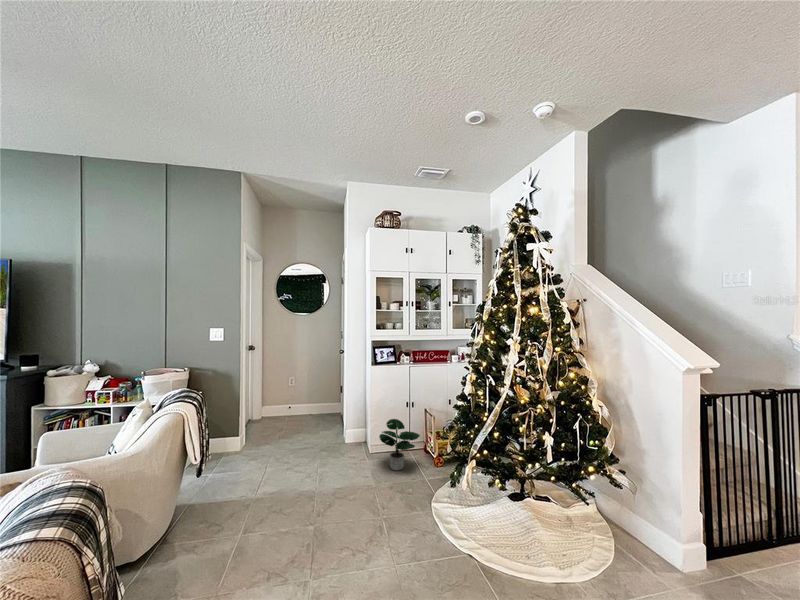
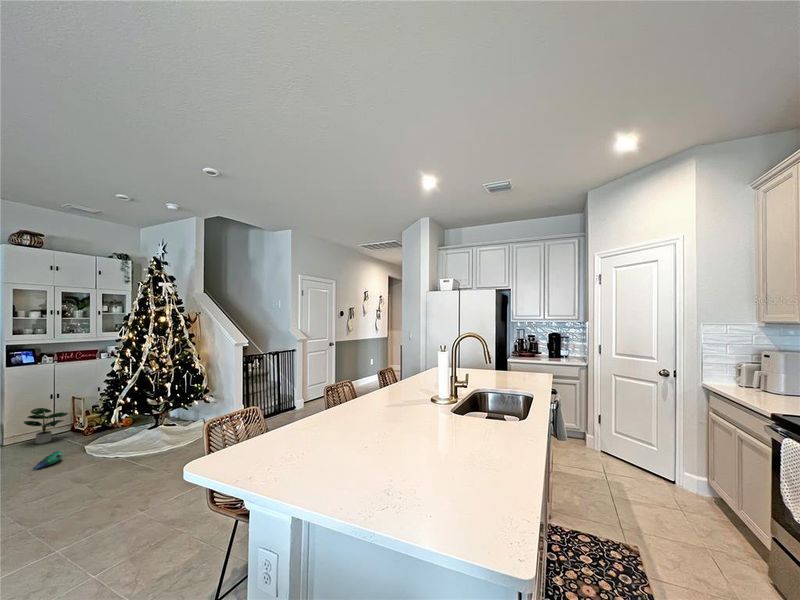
plush toy: none [361,515,400,552] -> present [33,451,63,470]

